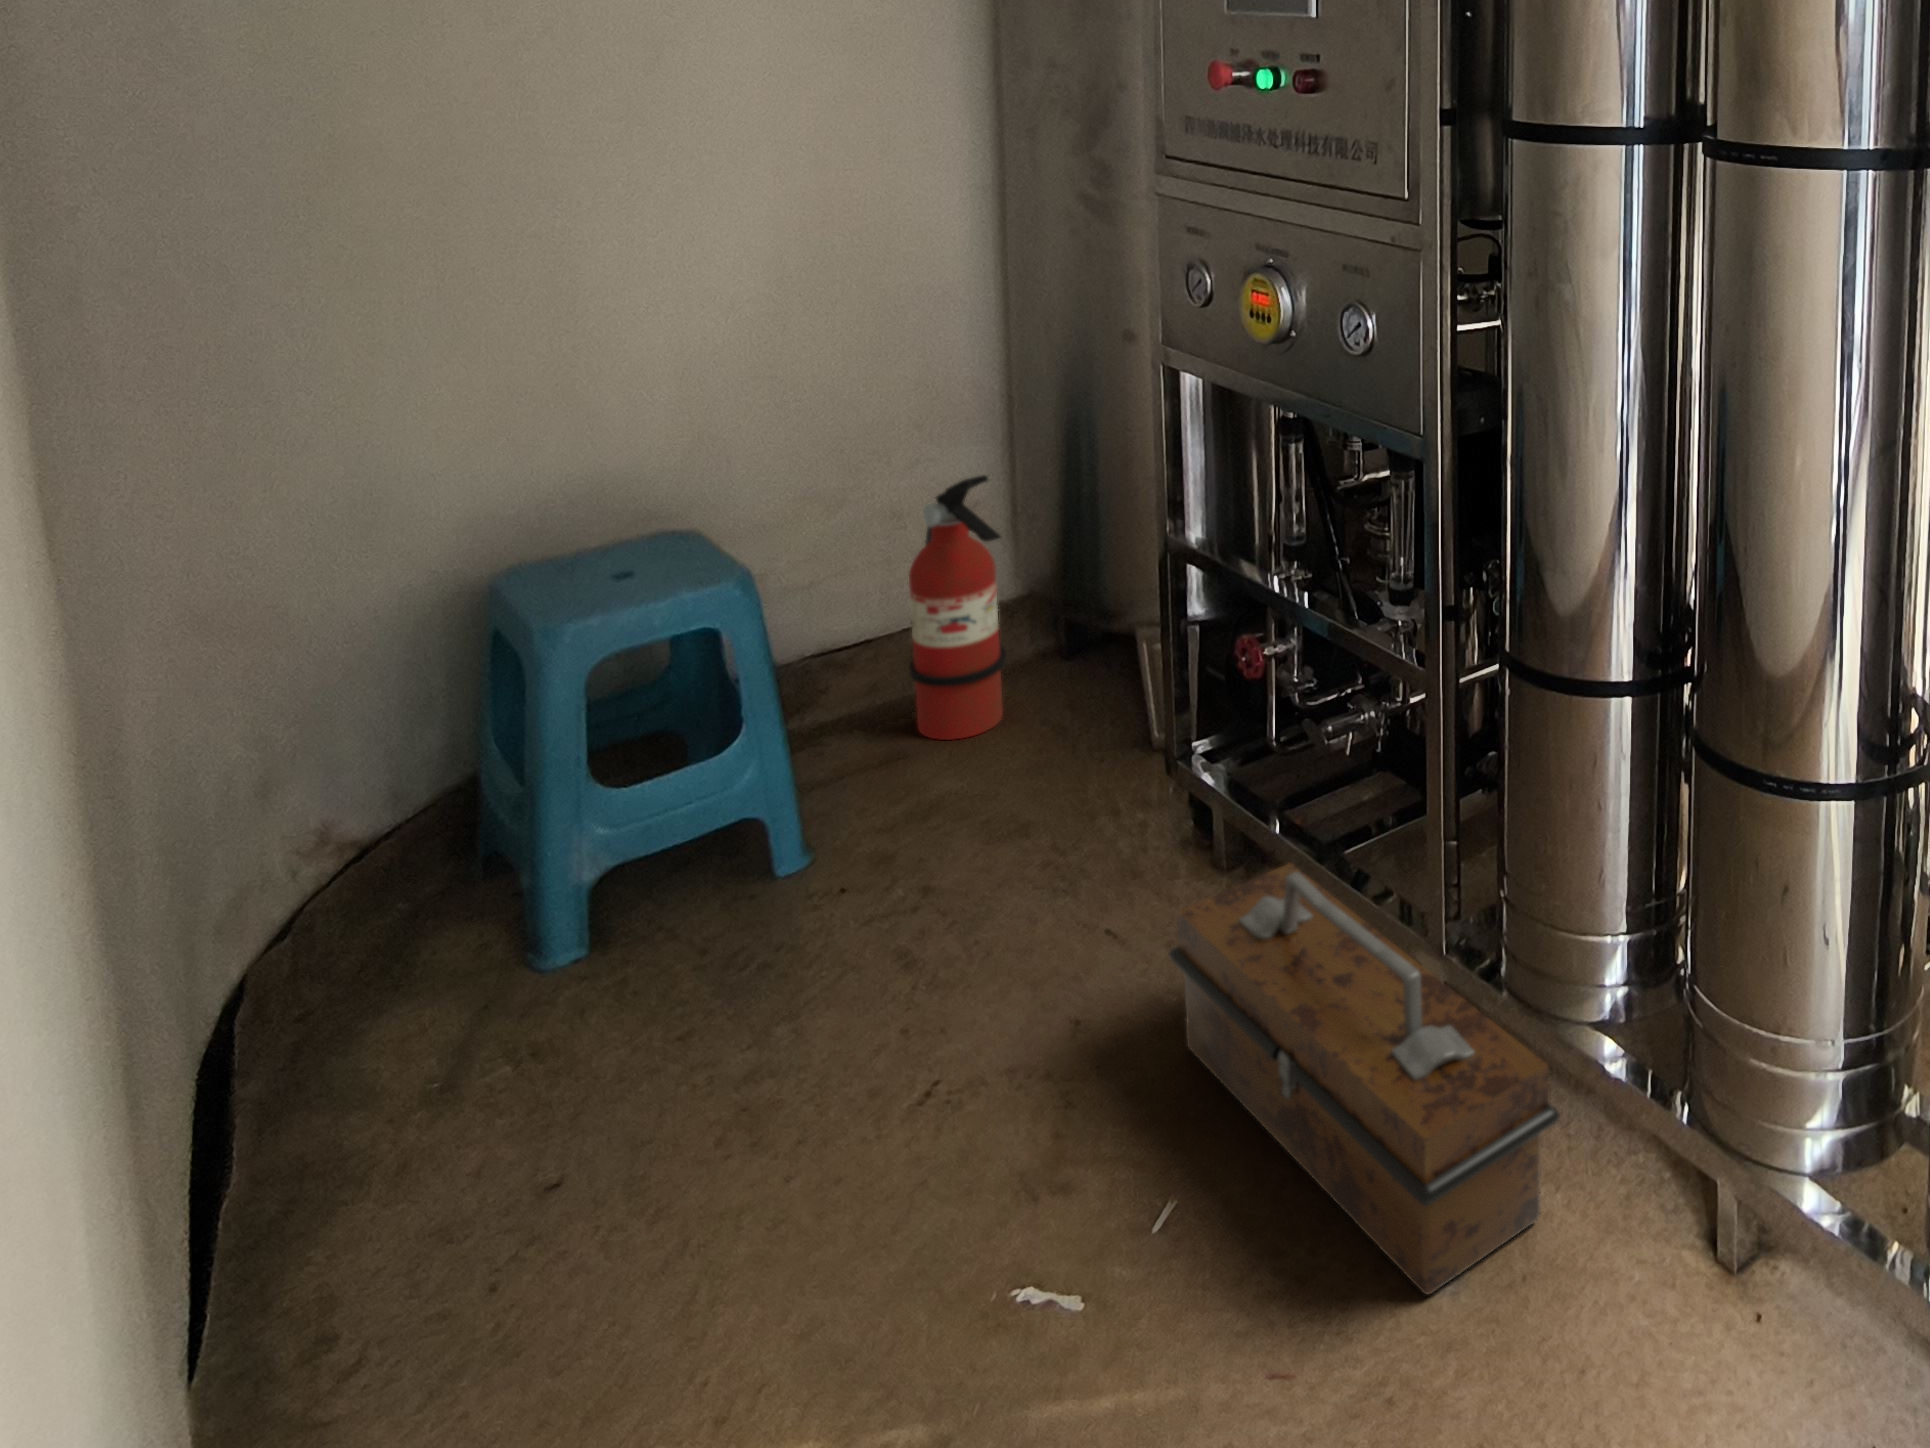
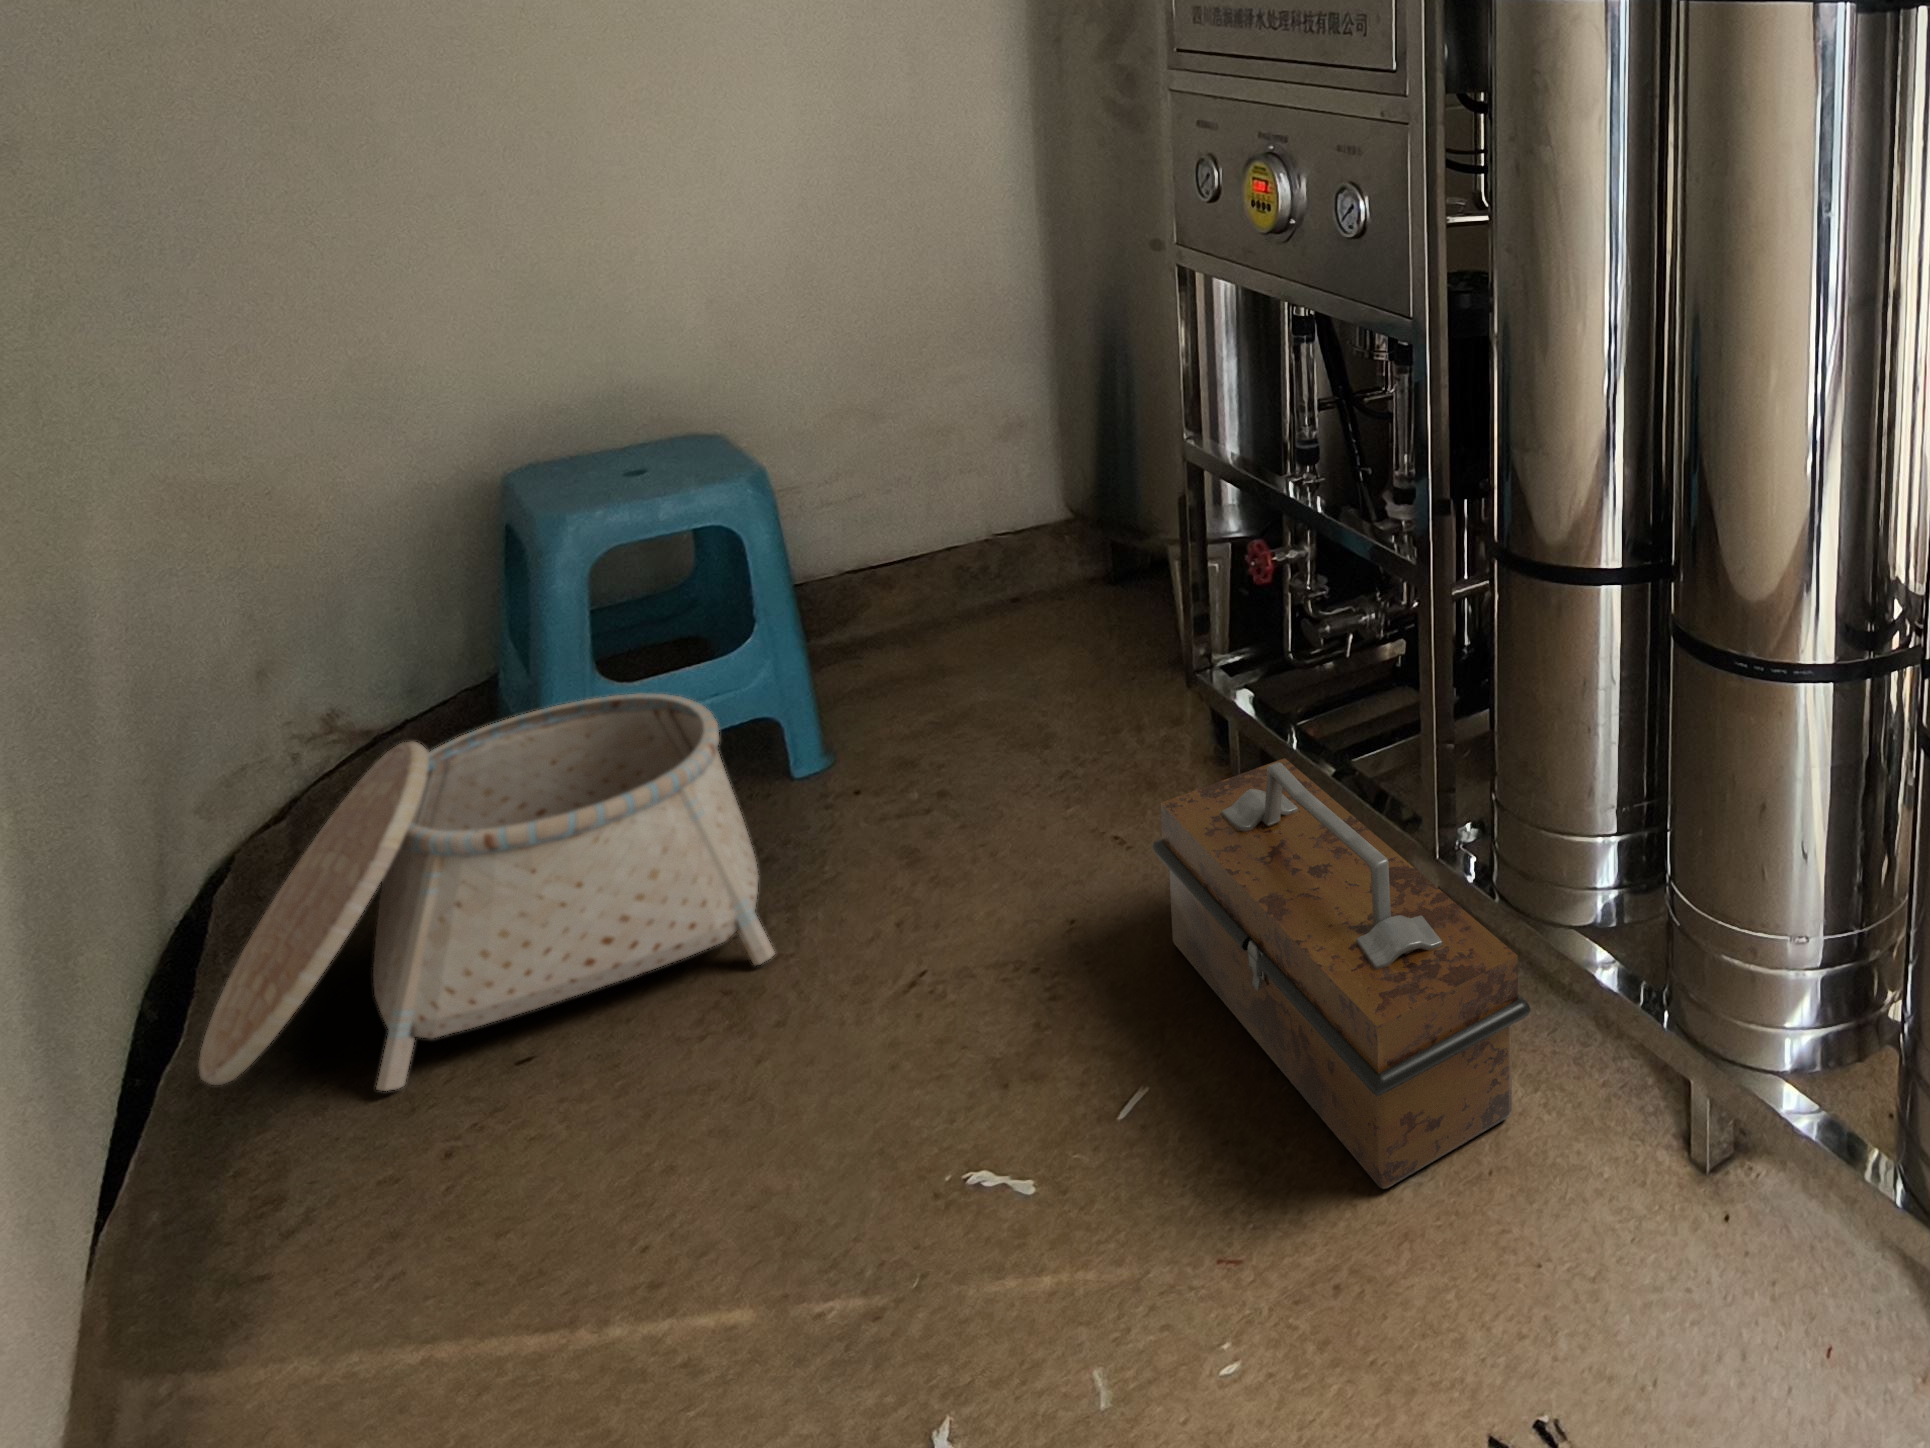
fire extinguisher: present [909,475,1006,740] -> none [940,380,1041,648]
basket: none [250,806,800,1214] -> present [199,694,775,1091]

